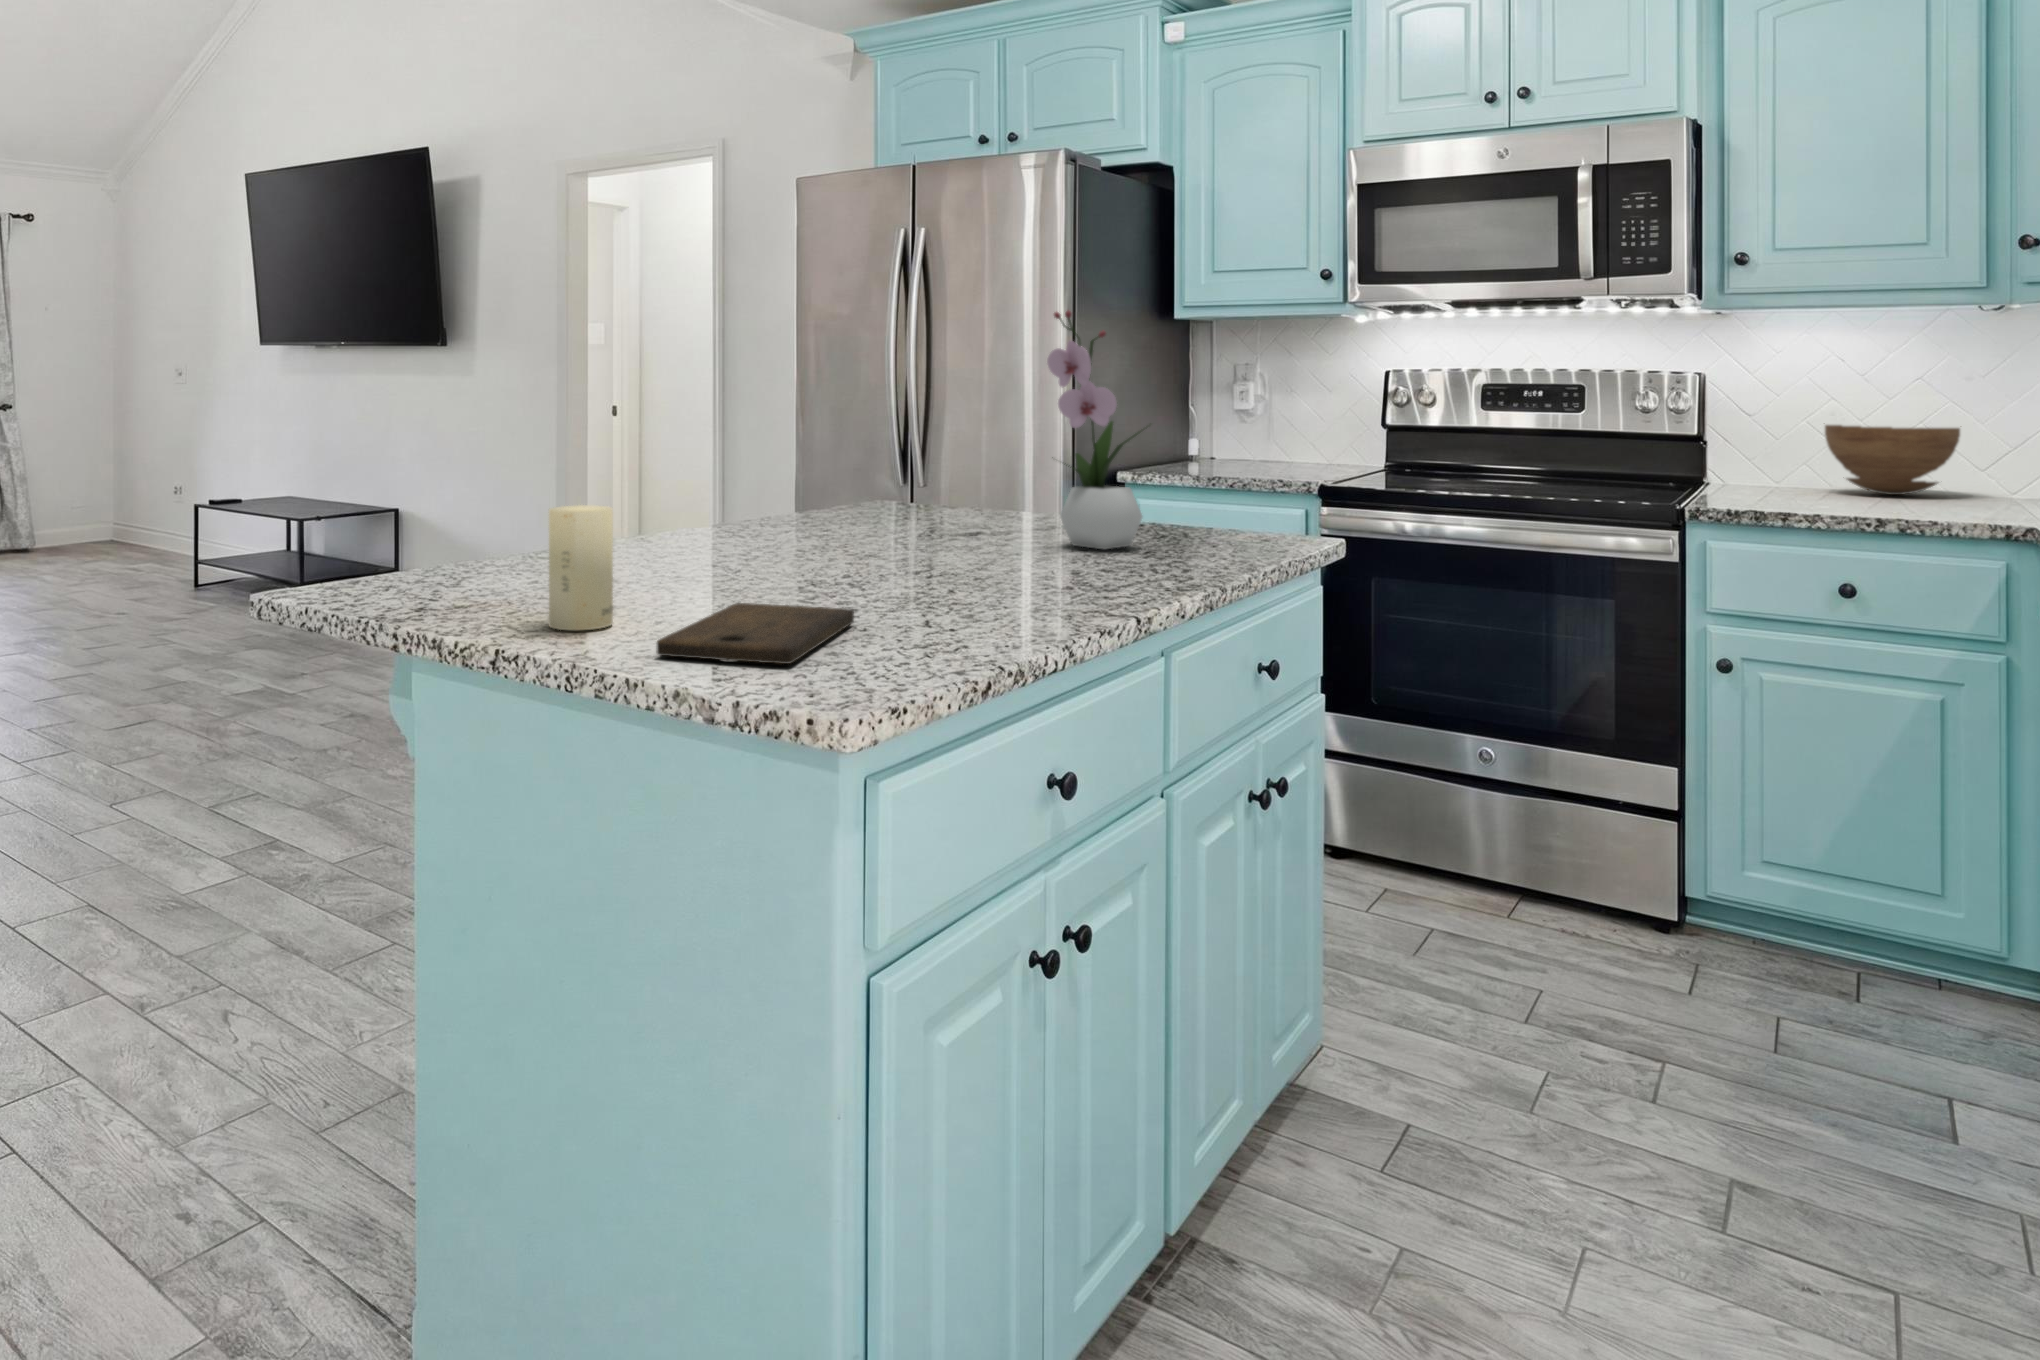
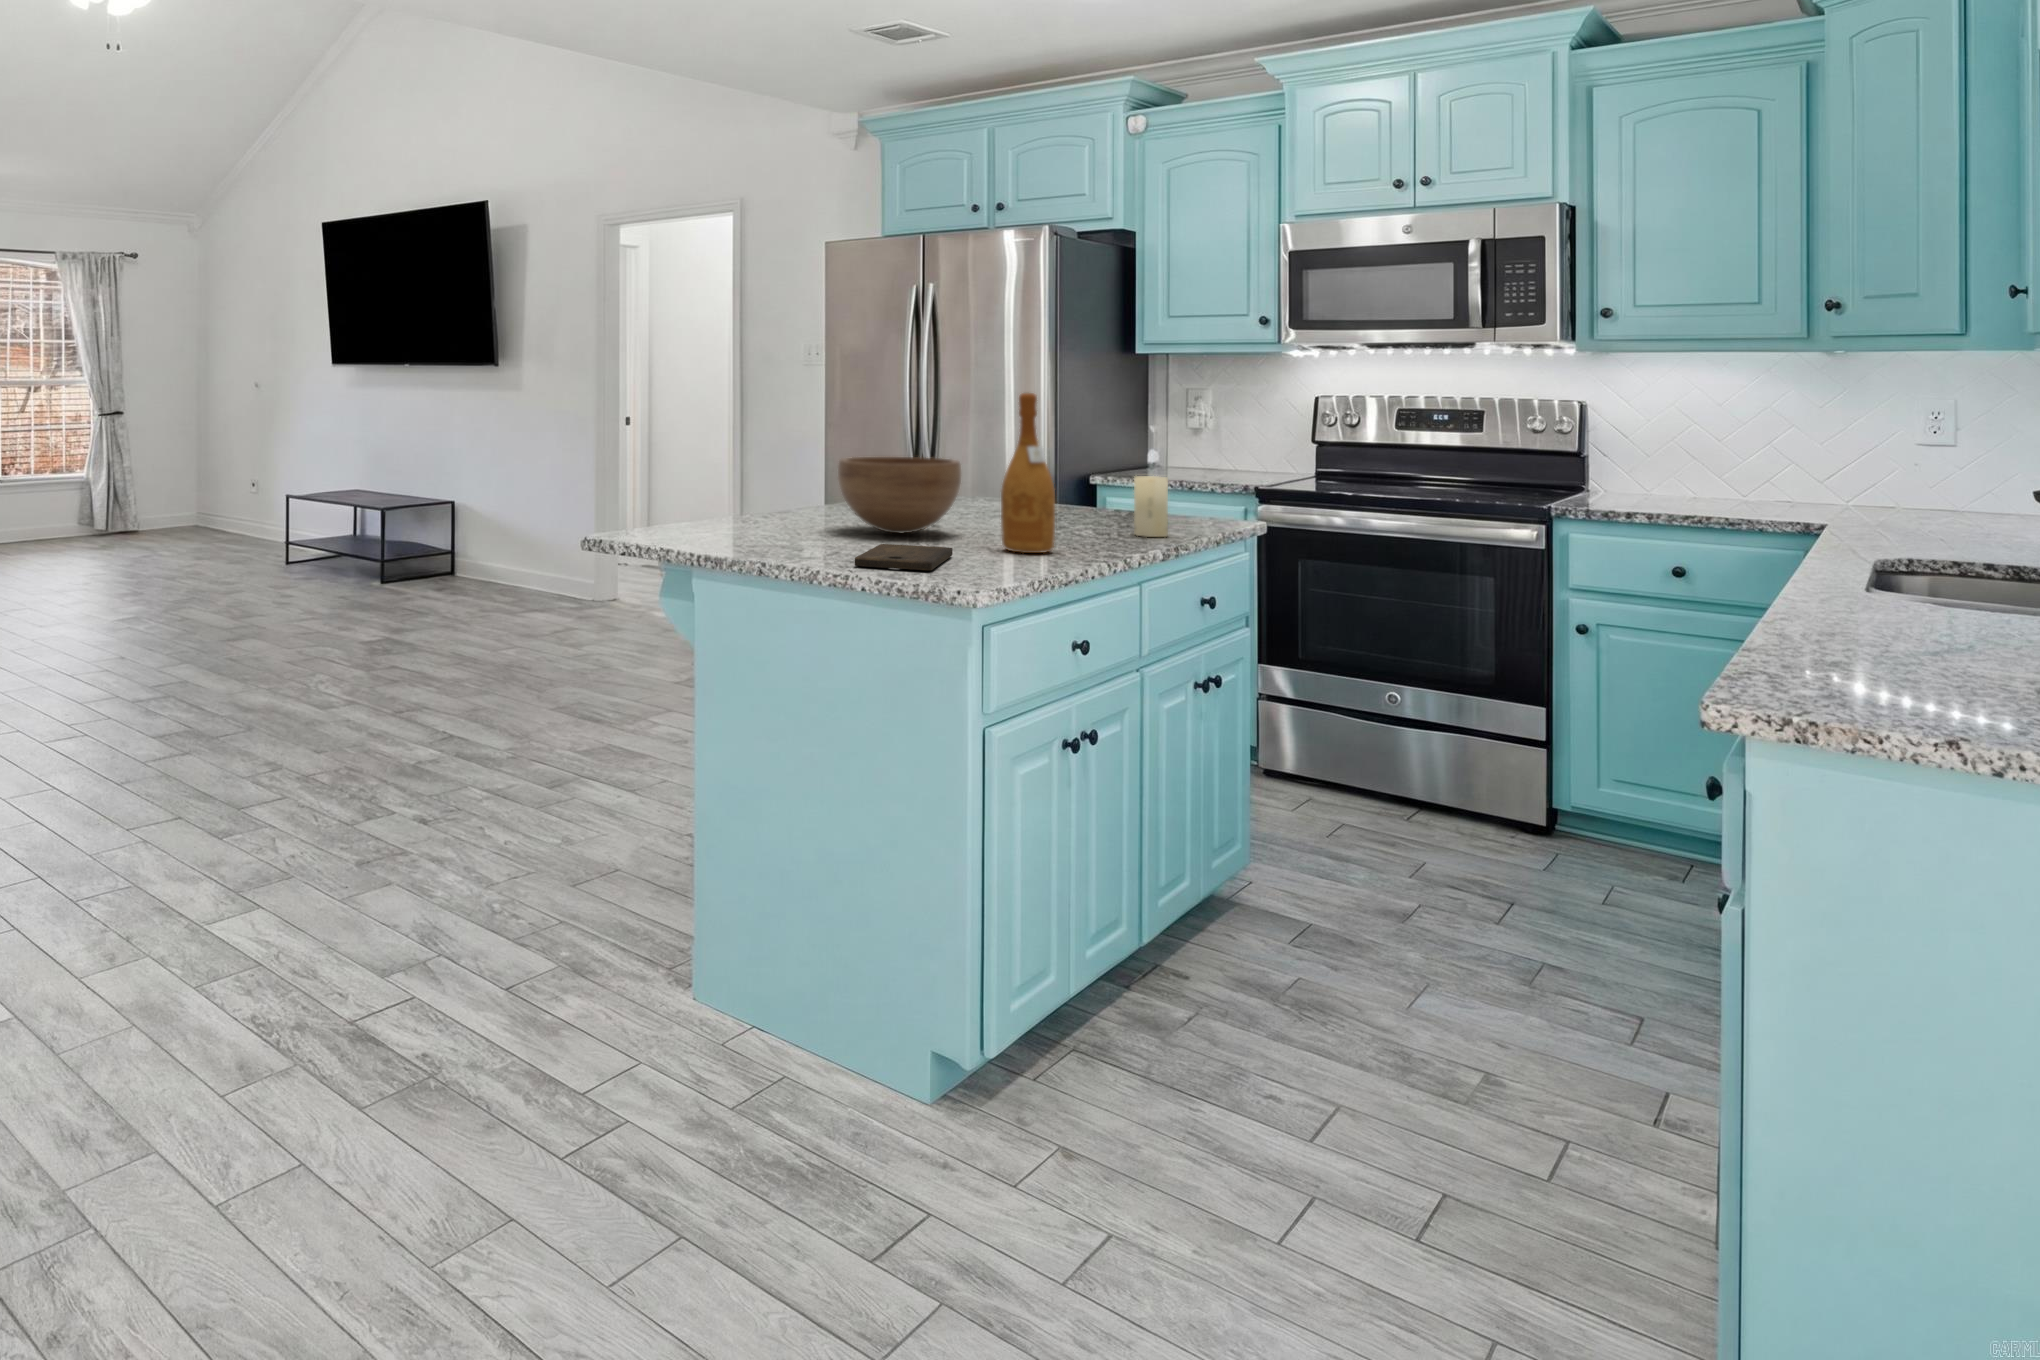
flower arrangement: present [1047,311,1142,550] -> none [1053,366,1127,525]
wine bottle: none [946,340,1032,612] -> present [1001,393,1055,553]
bowl: present [1825,425,1960,495] -> present [838,457,961,533]
candle: present [549,505,613,630] -> present [1134,476,1168,537]

